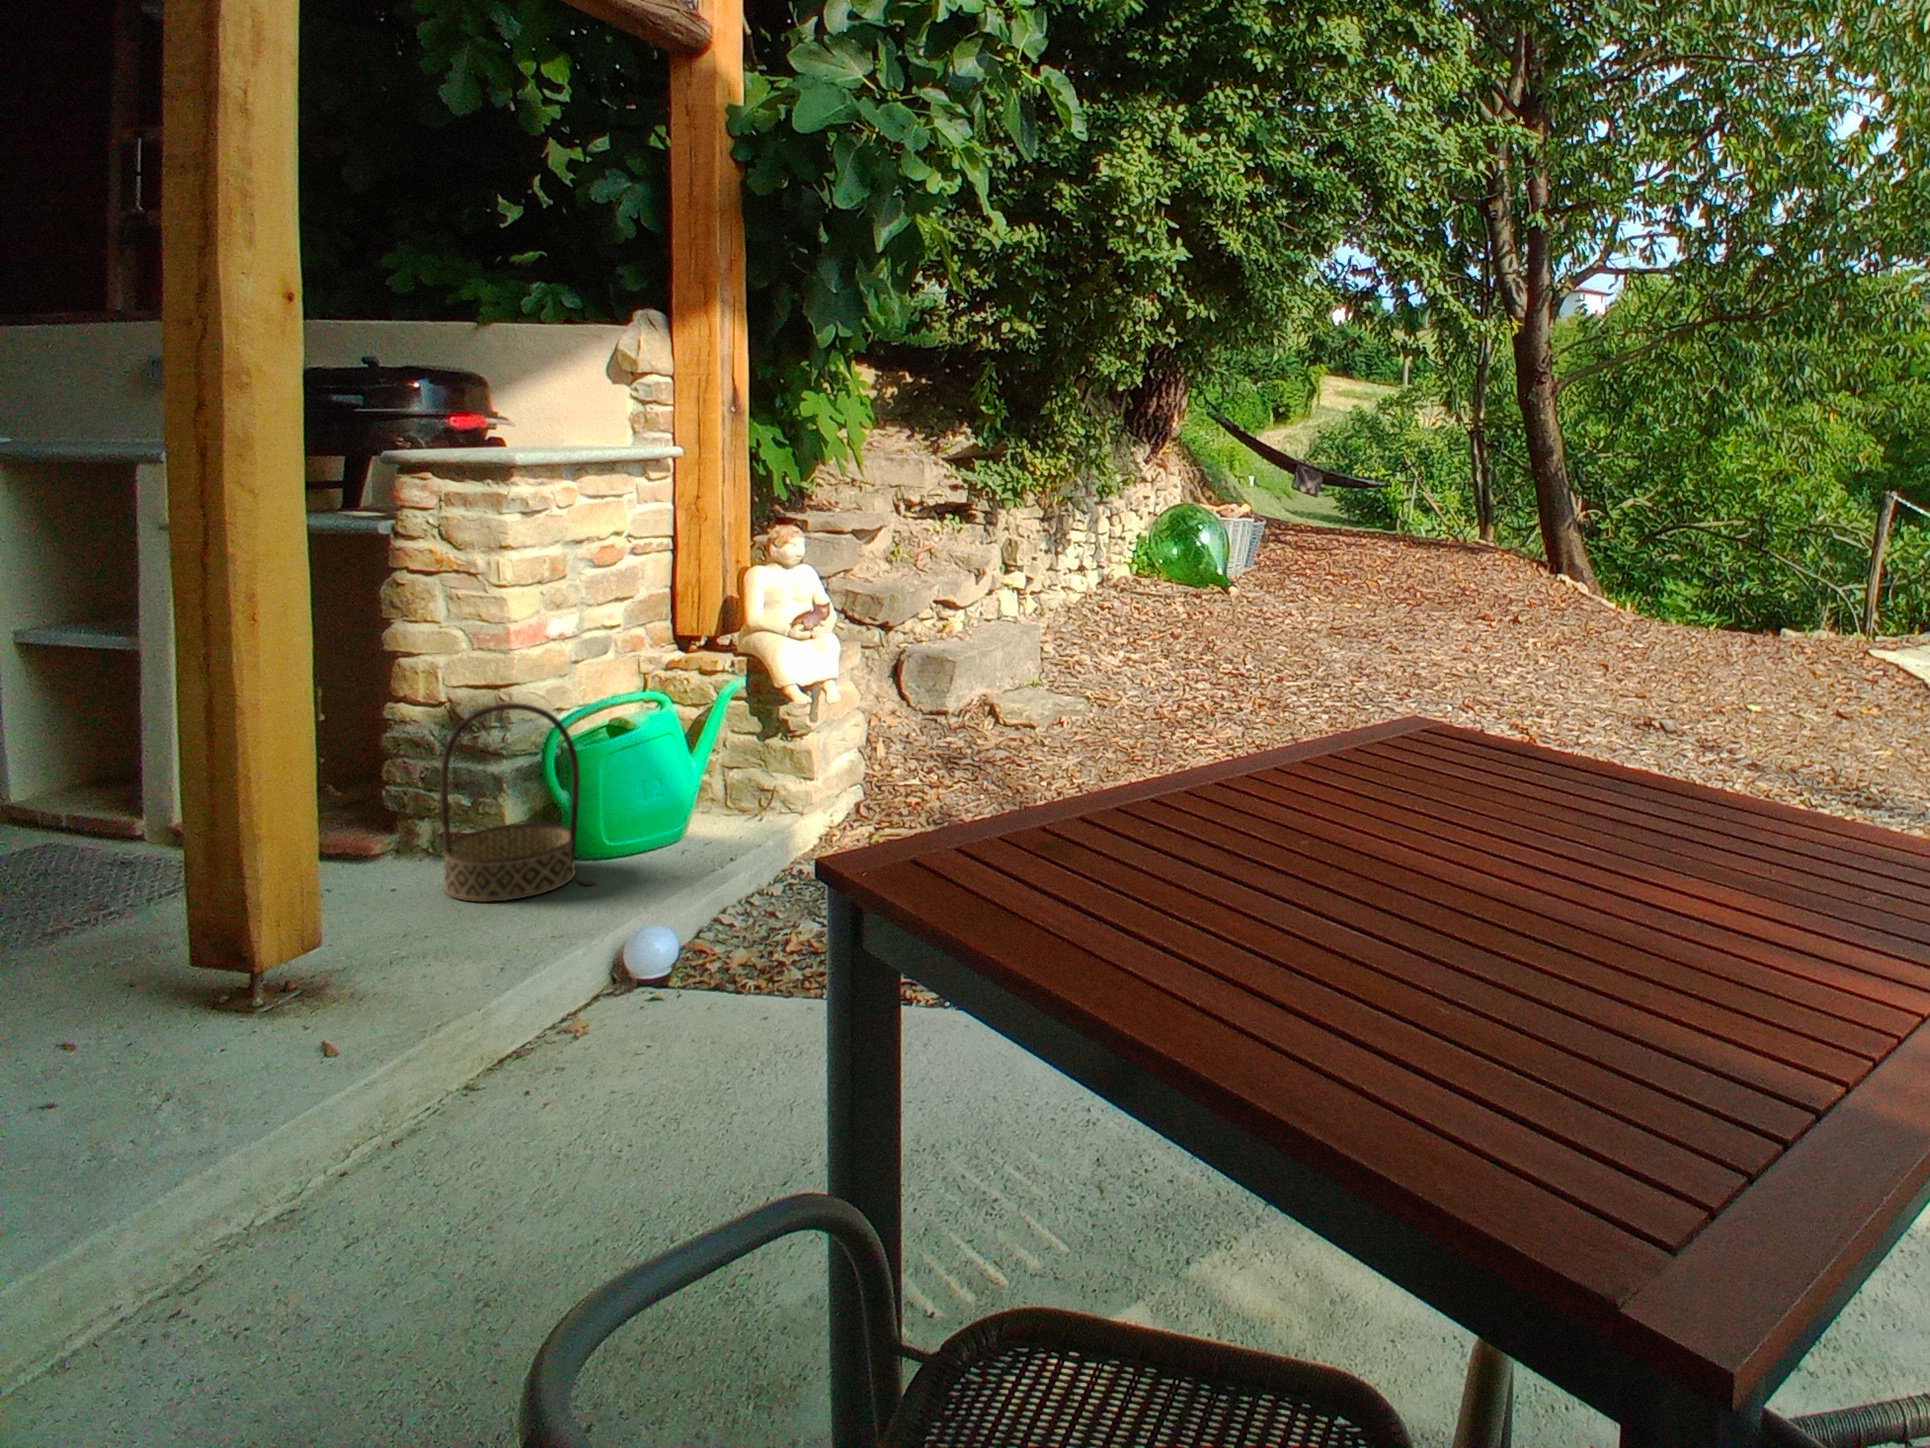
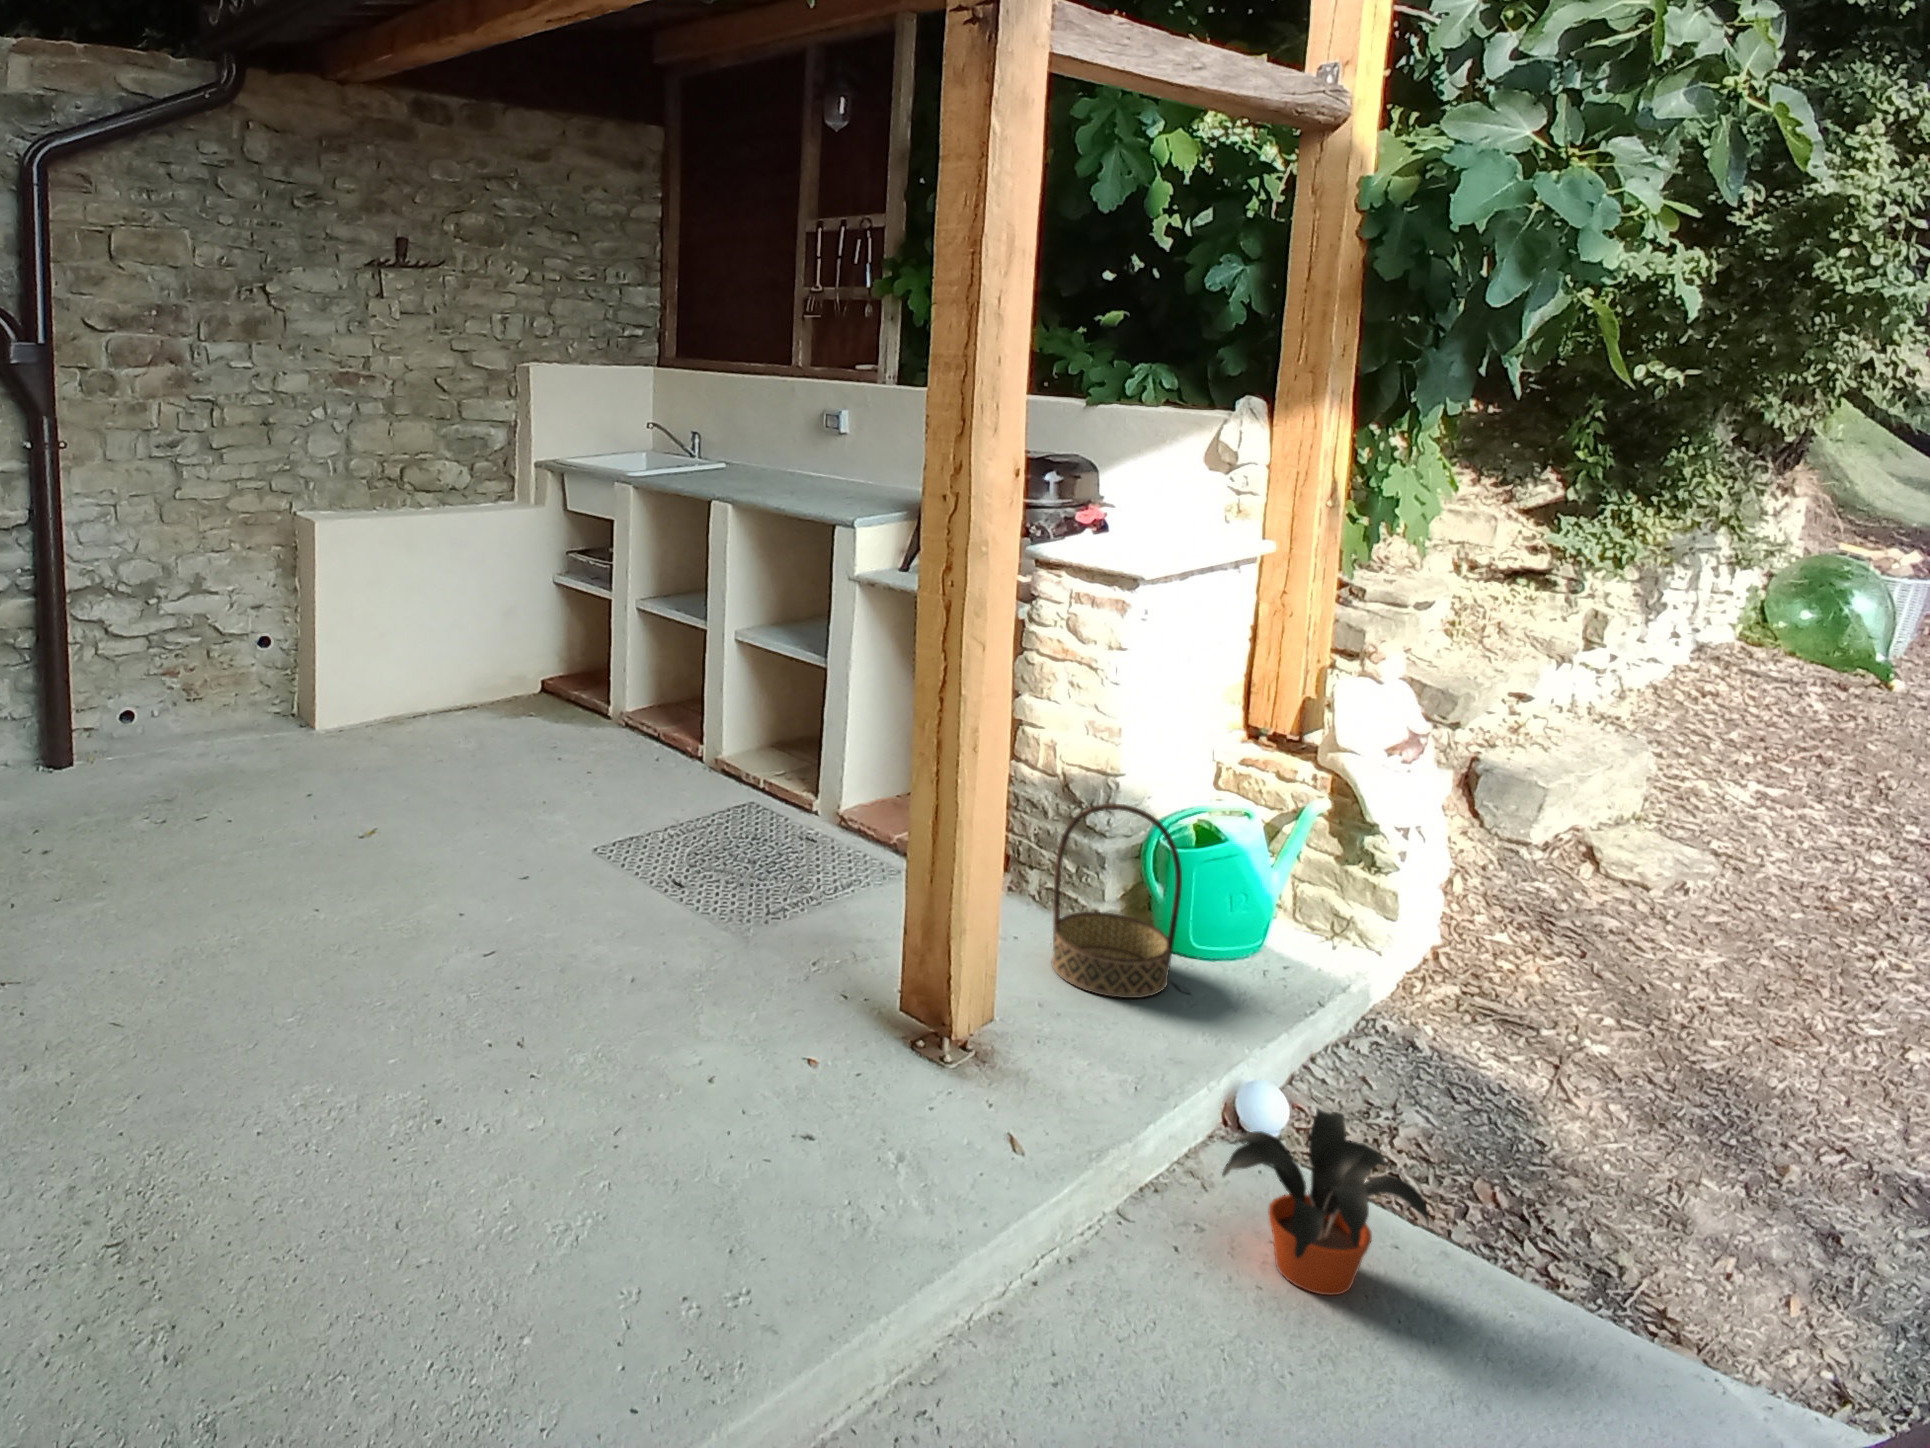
potted plant: none [564,925,770,1101] -> present [1222,1108,1429,1295]

